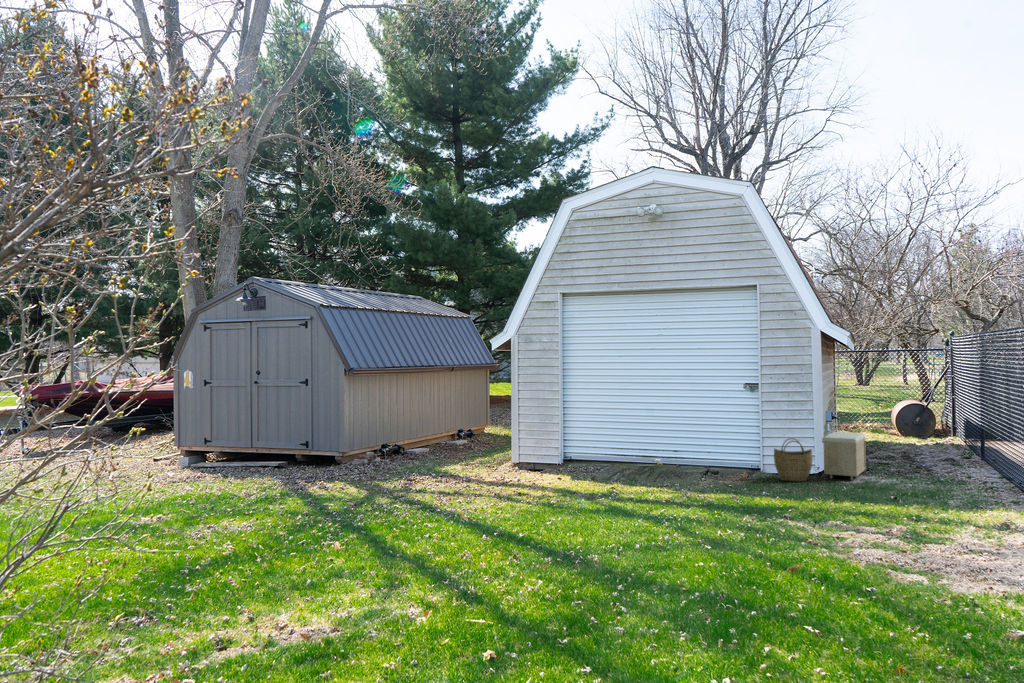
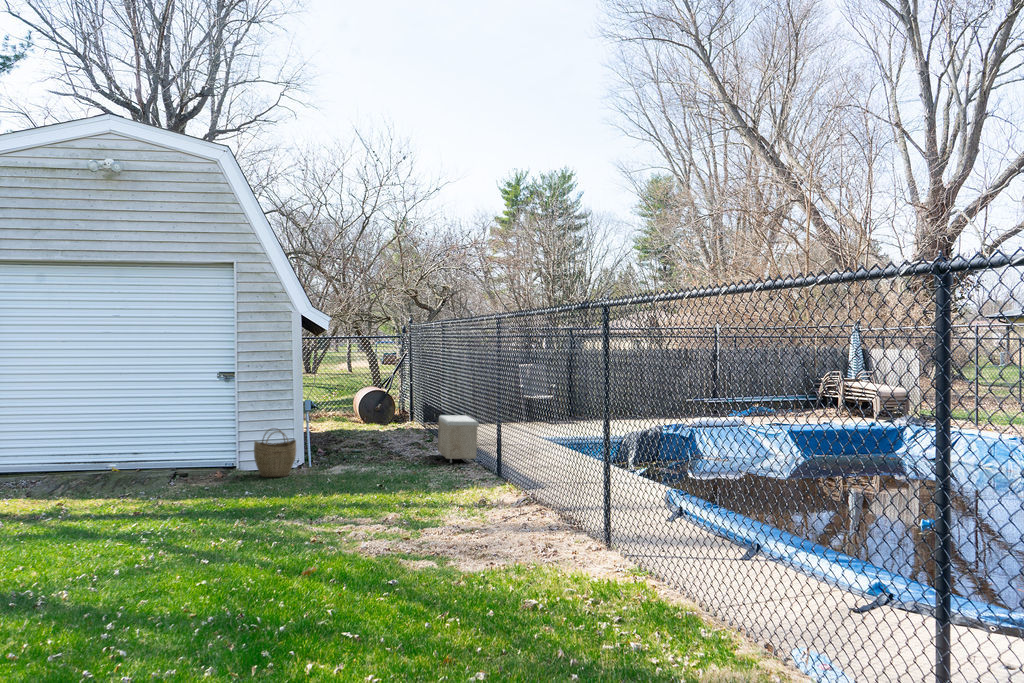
storage bench: present [822,432,866,480] -> present [438,415,479,462]

